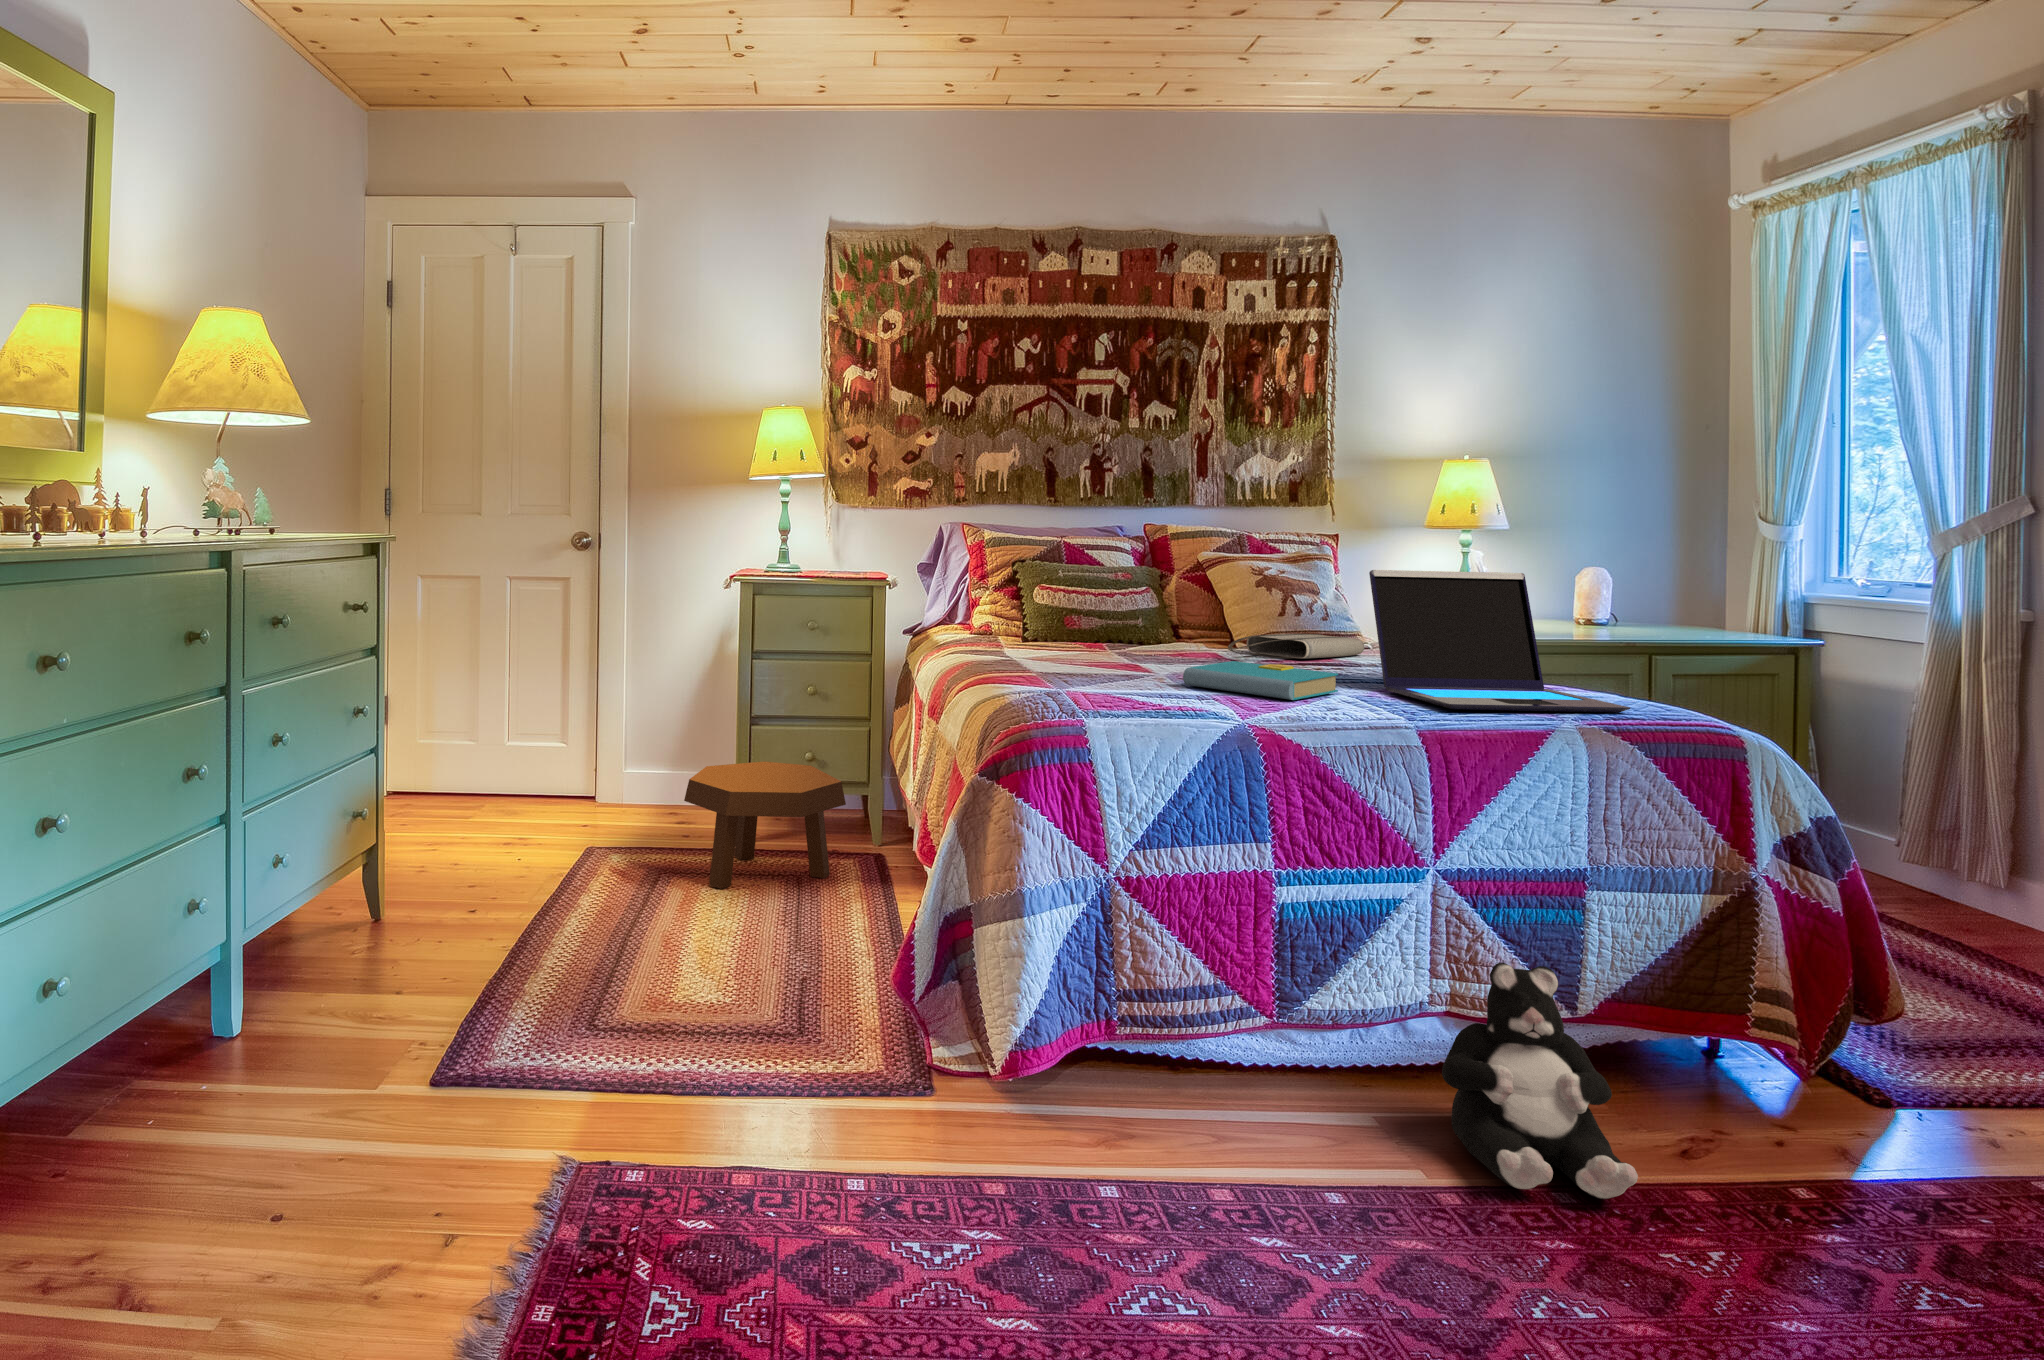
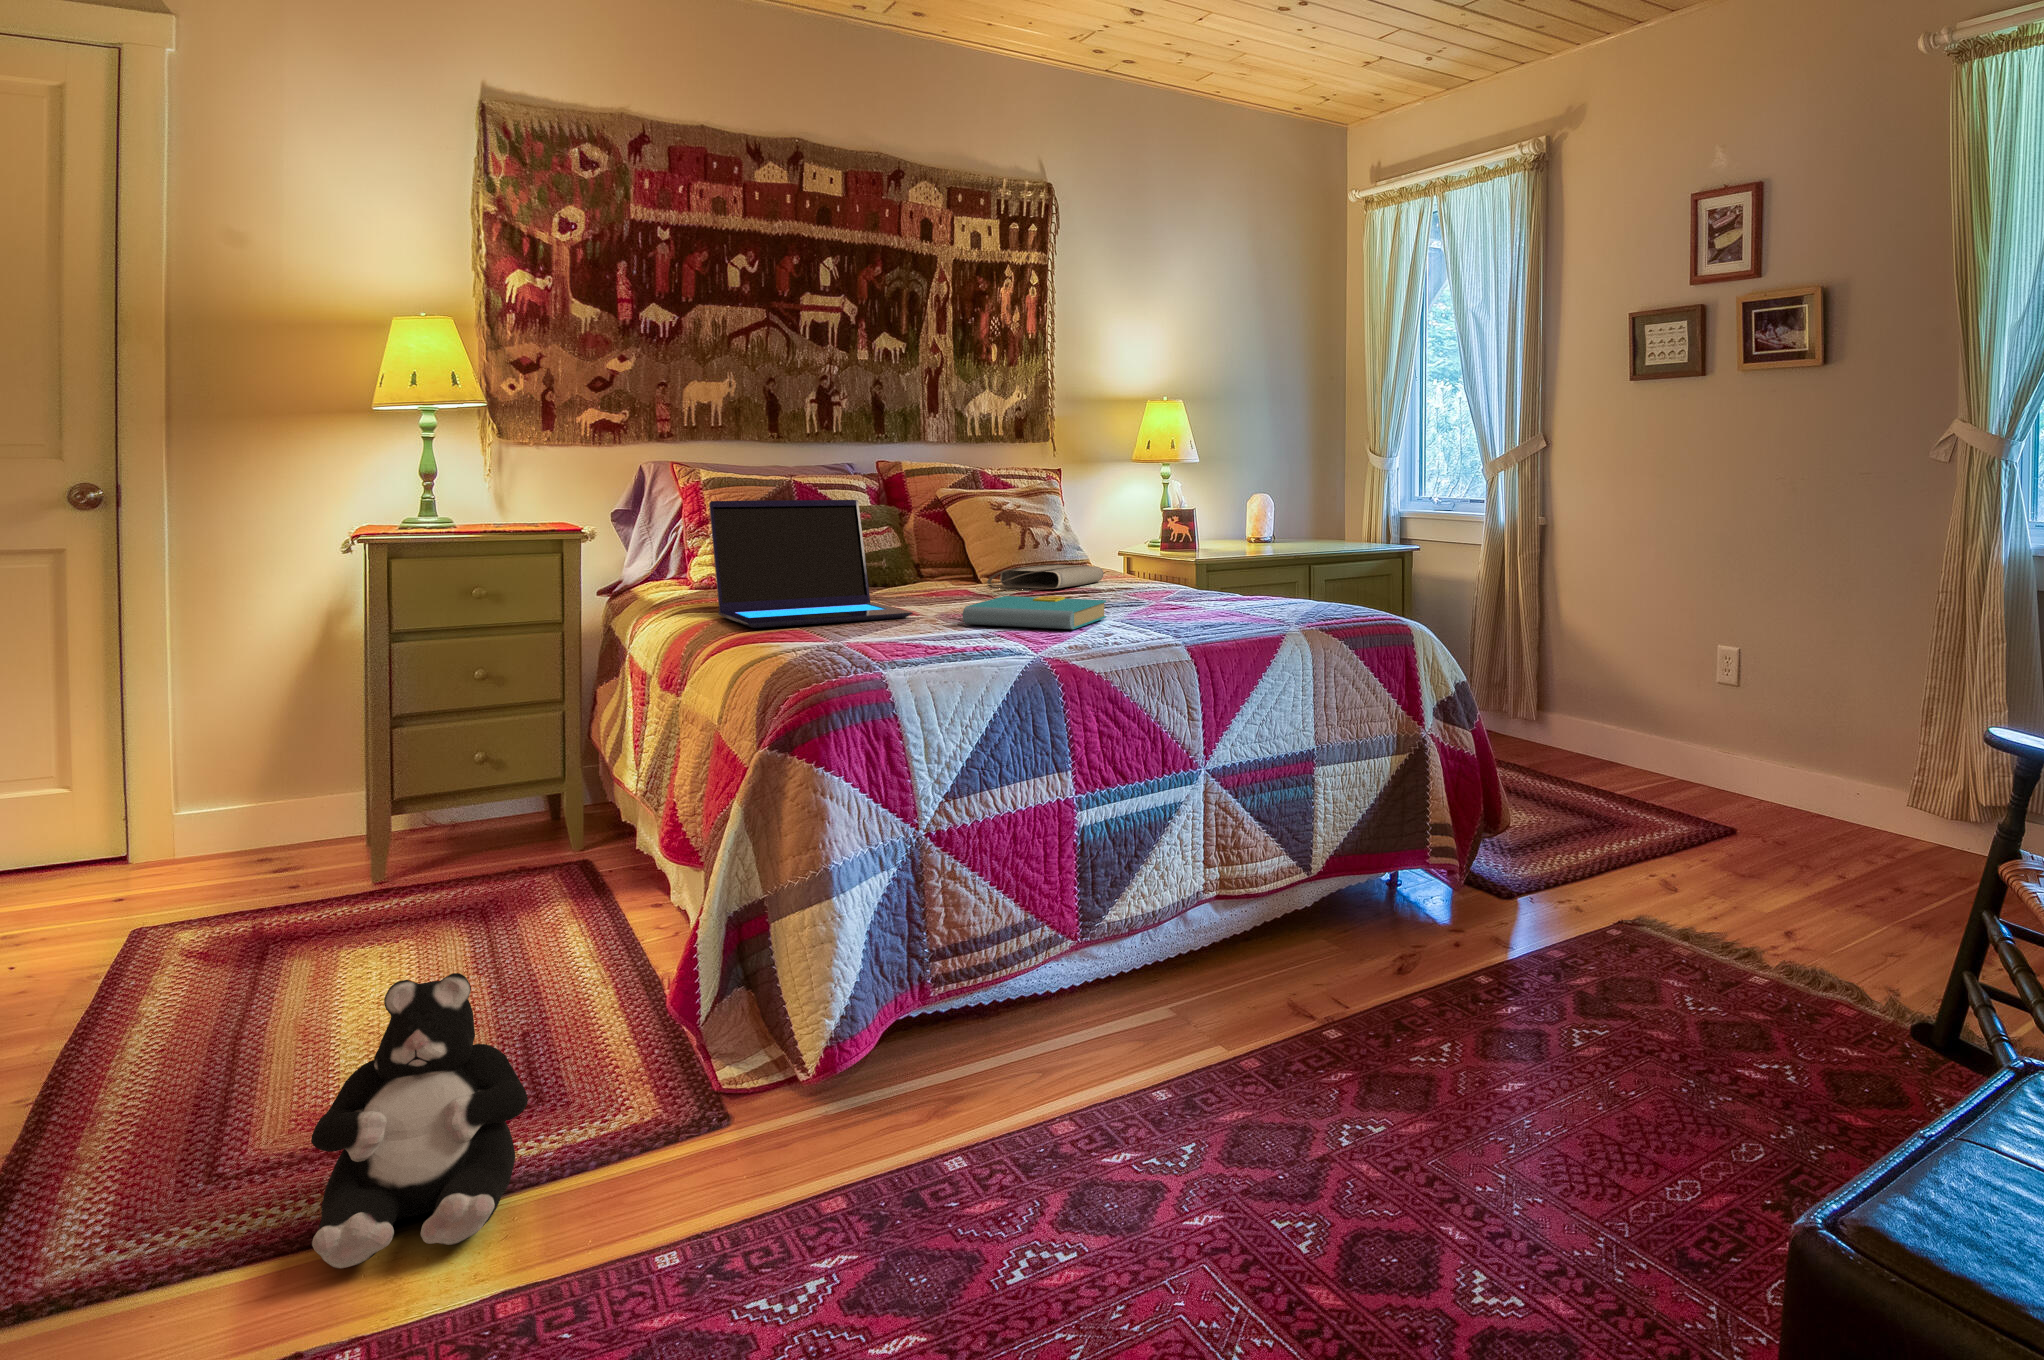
laptop: present [1369,570,1630,713] -> present [709,500,913,628]
footstool: present [684,761,846,889] -> none [302,765,550,942]
plush toy: present [1442,963,1638,1199] -> present [311,973,528,1268]

